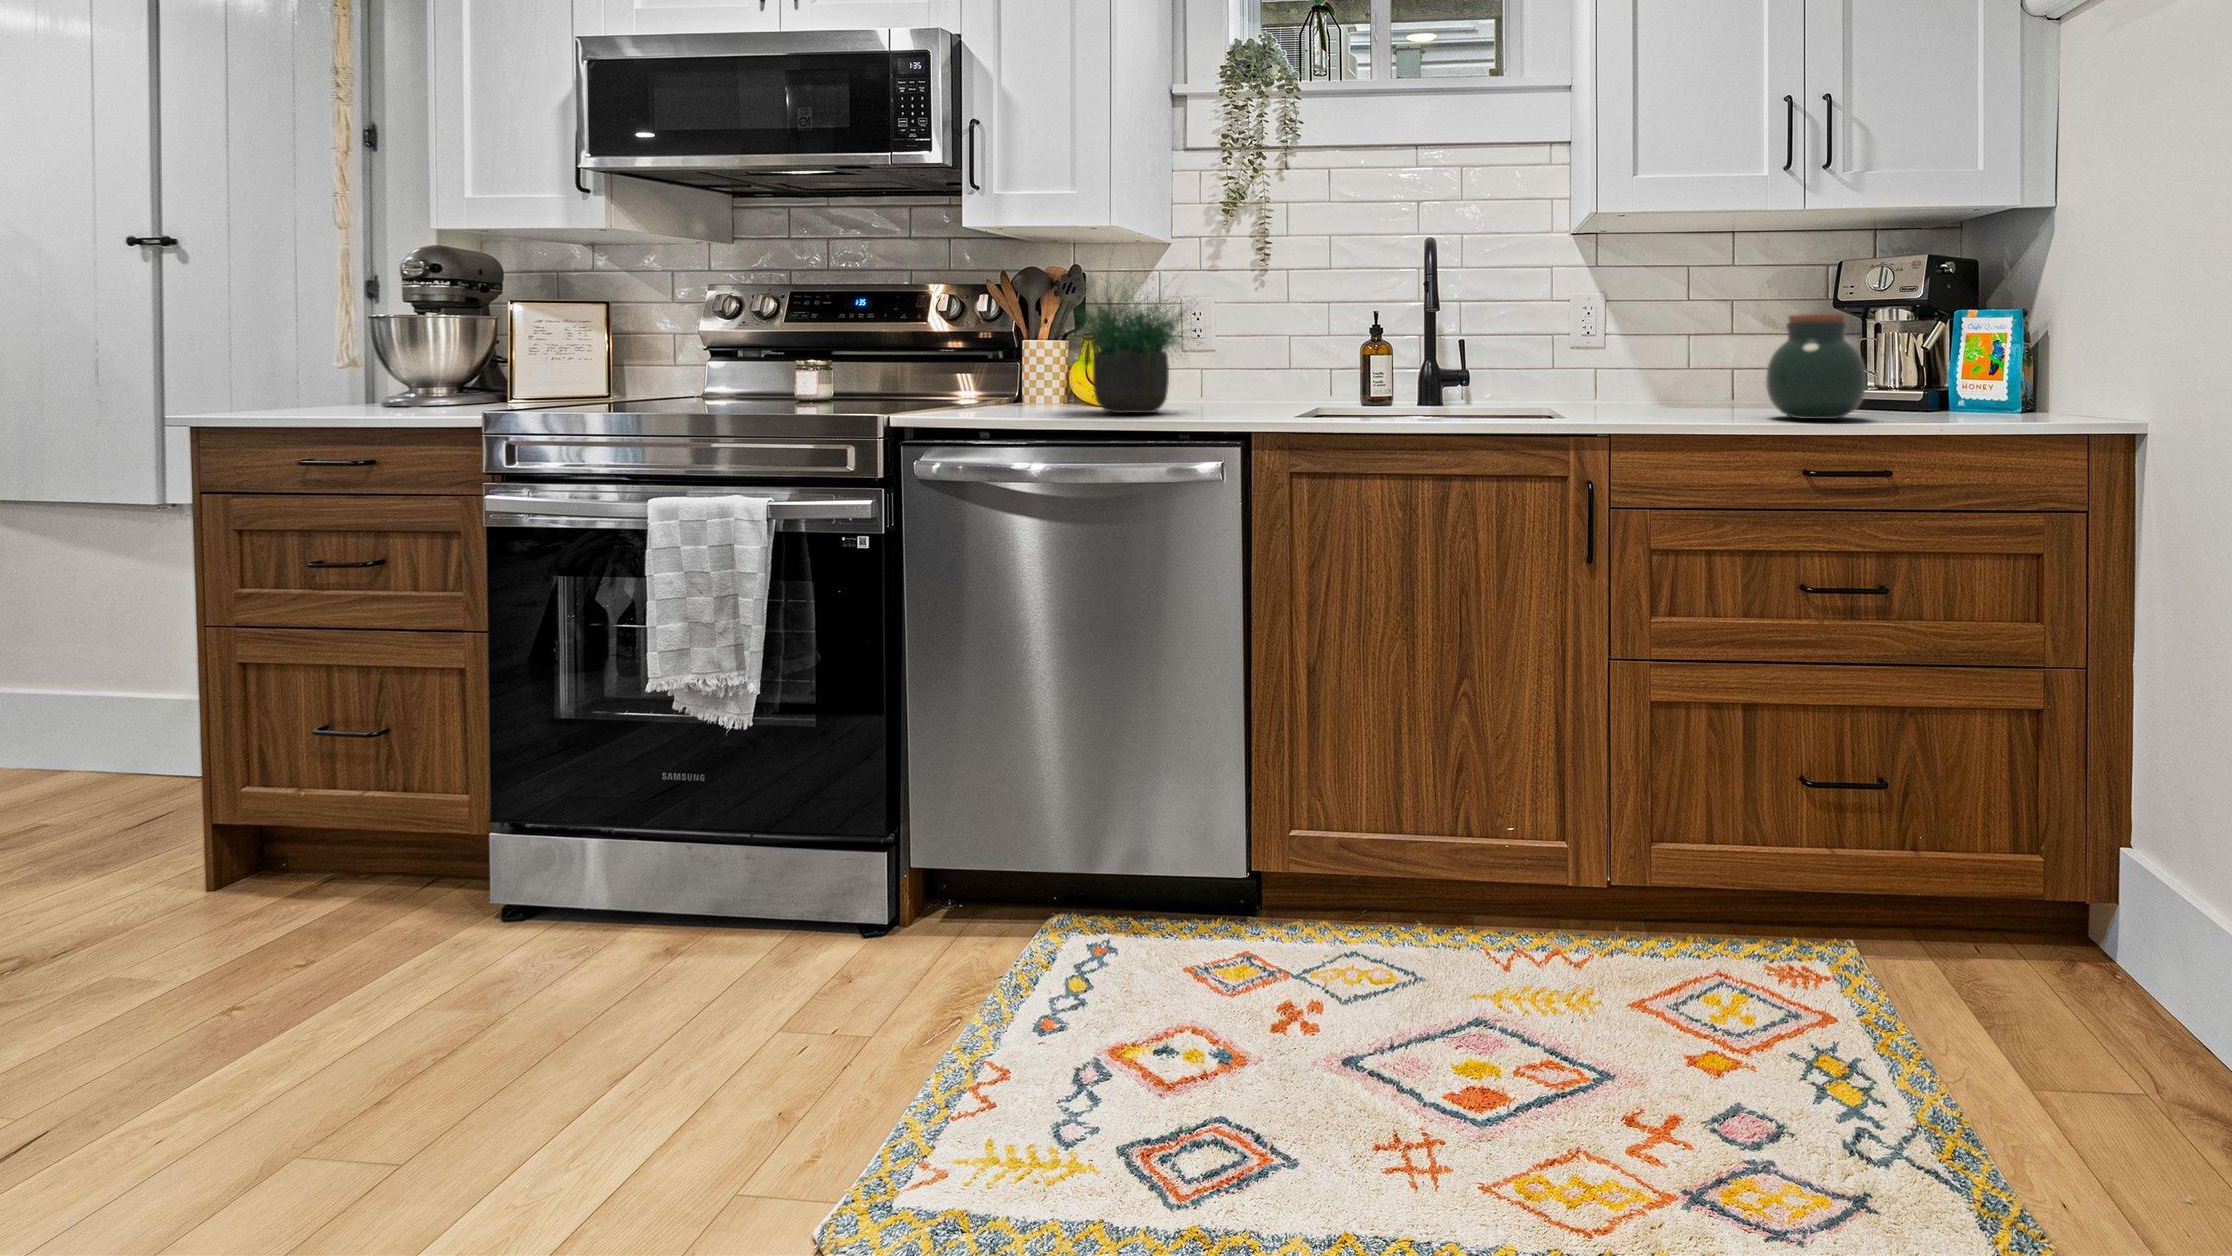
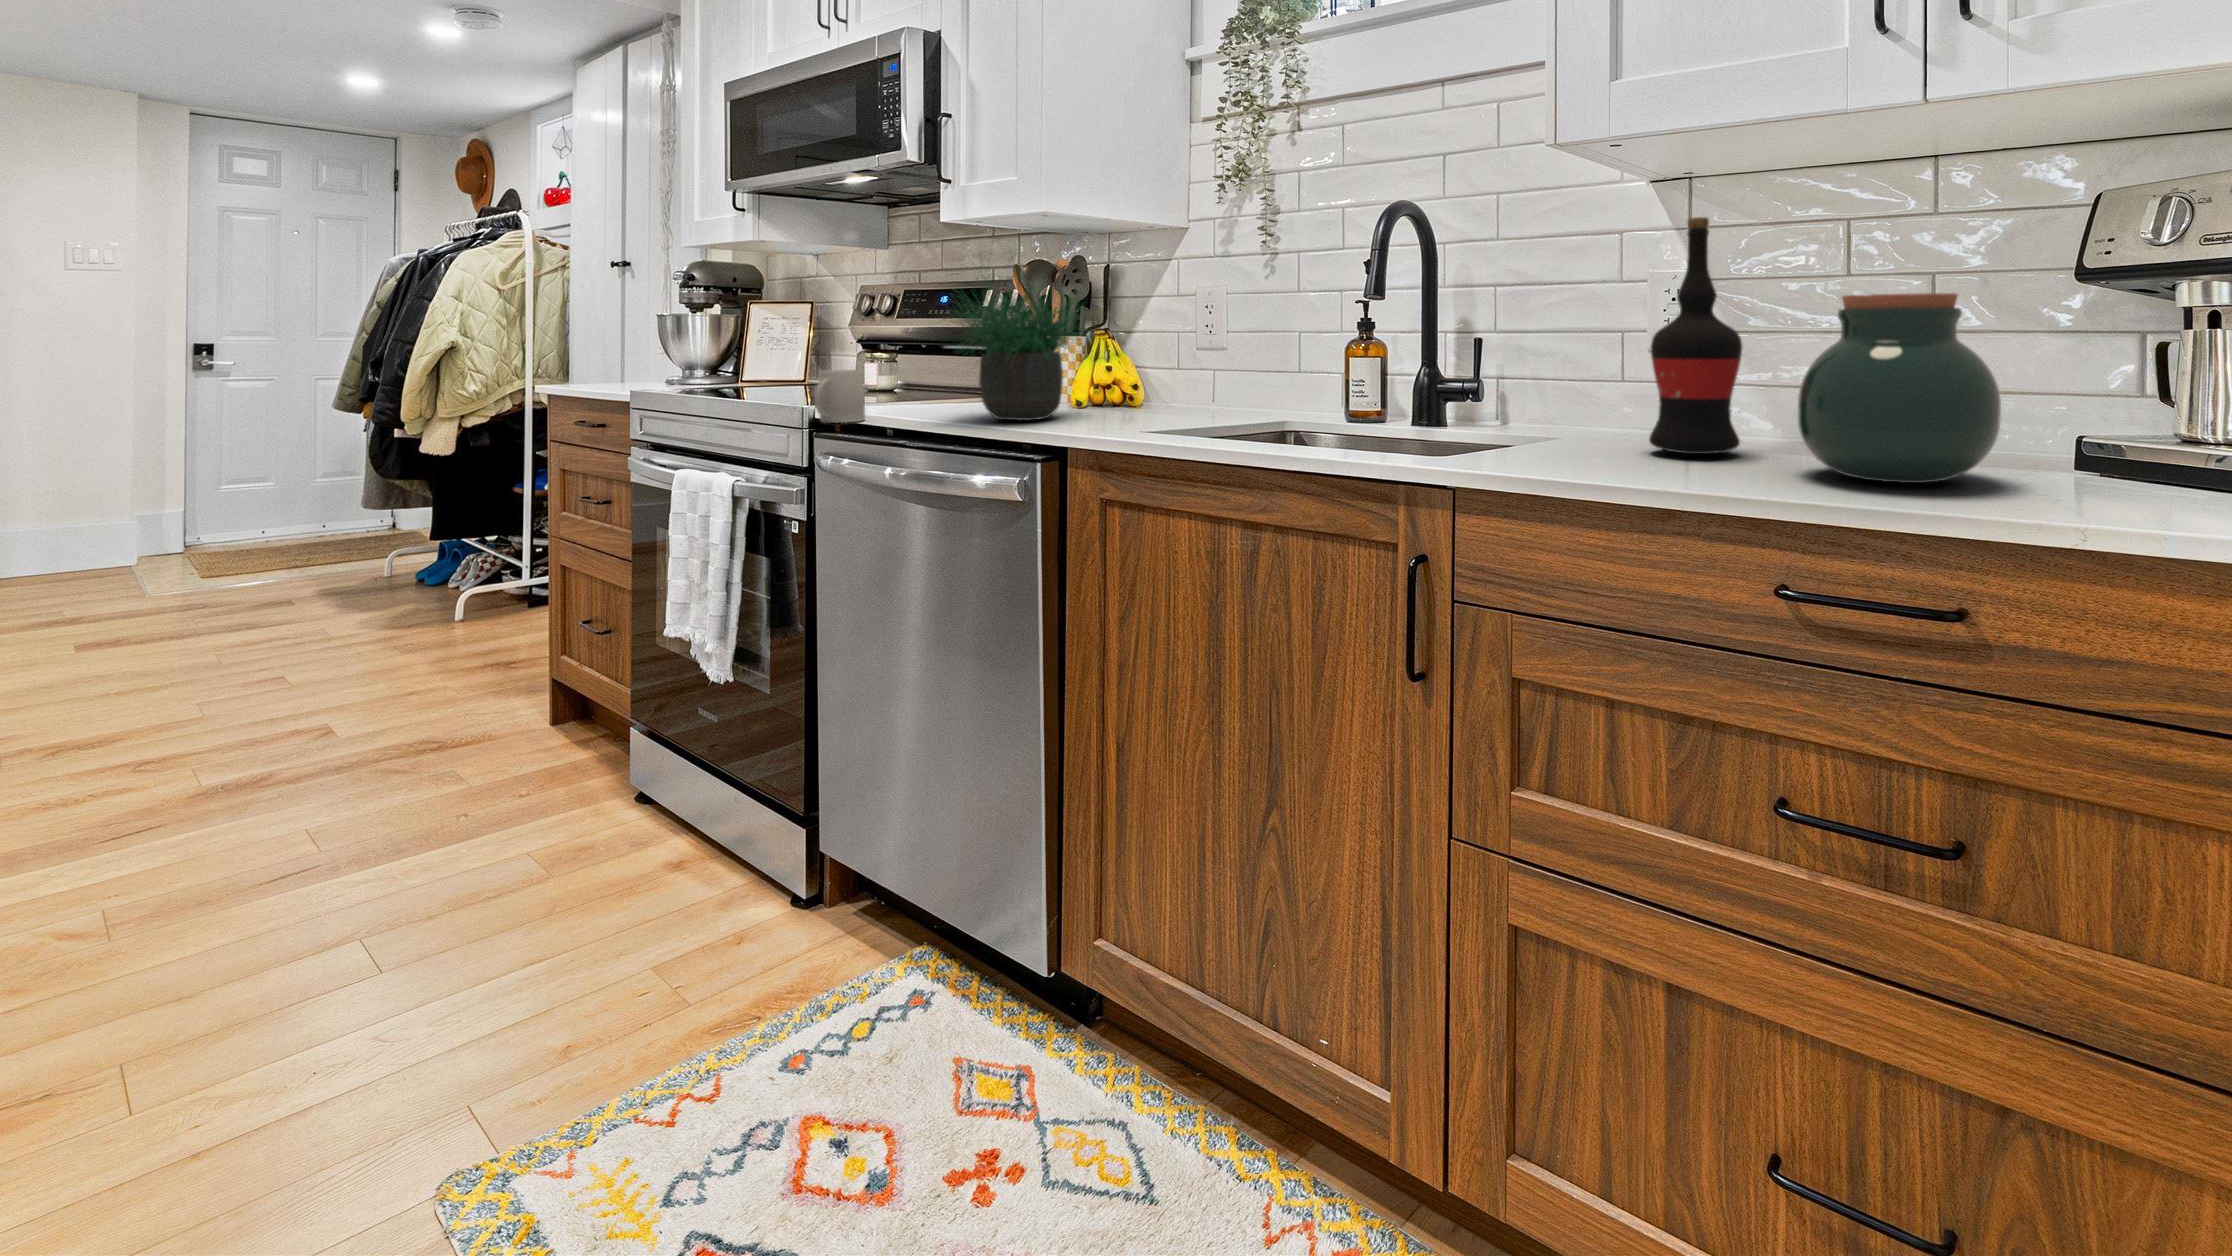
wine bottle: none [1666,265,1719,413] -> present [1649,217,1742,454]
mug: none [923,368,969,419] -> present [814,370,865,423]

